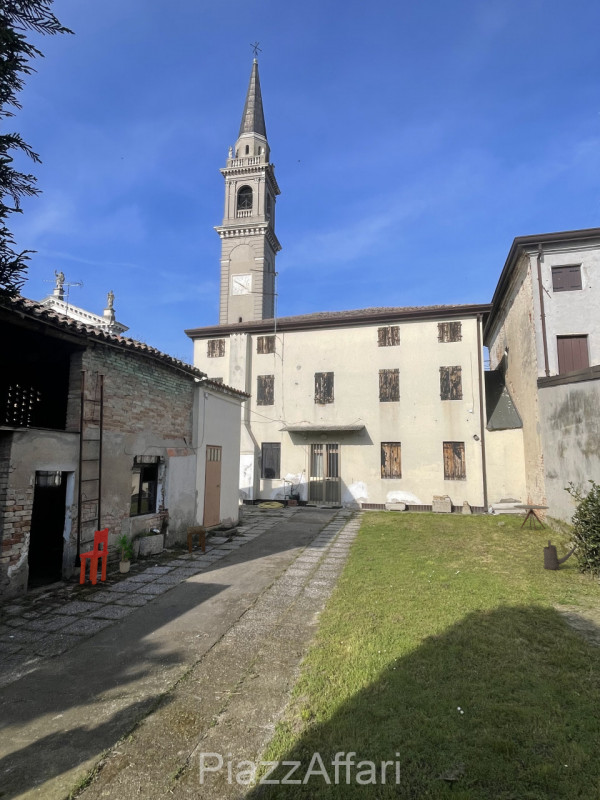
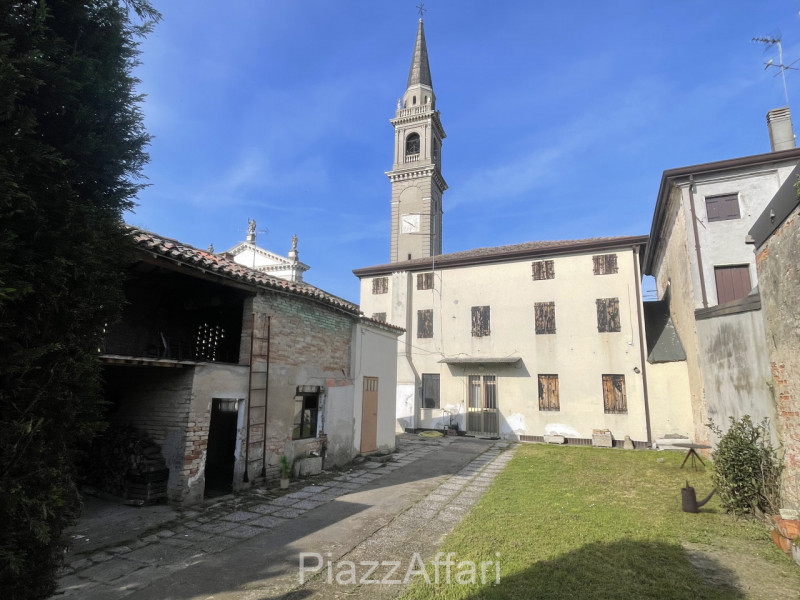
bench: present [187,526,206,553] -> none [342,450,357,475]
chair: present [80,528,108,584] -> none [247,449,271,497]

